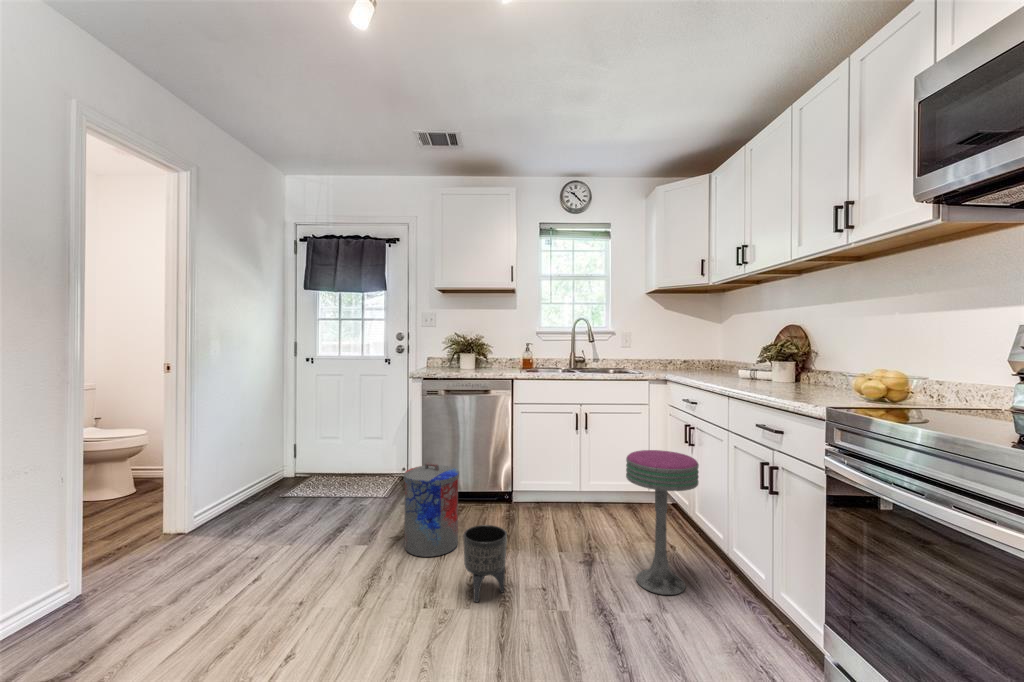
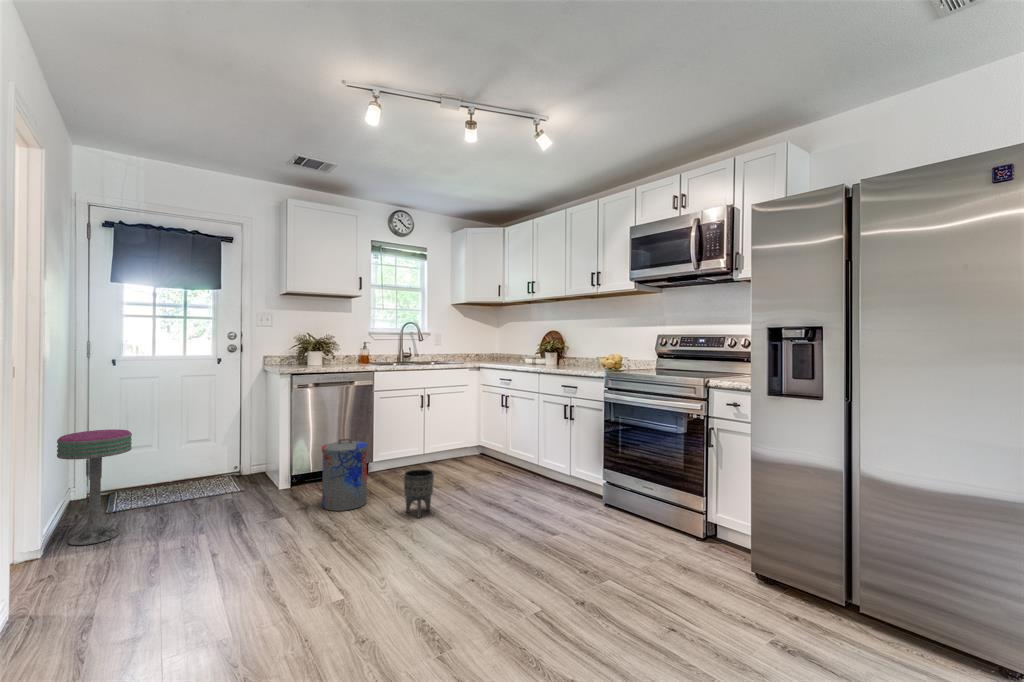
bar stool: present [626,450,699,595] -> present [57,429,132,545]

